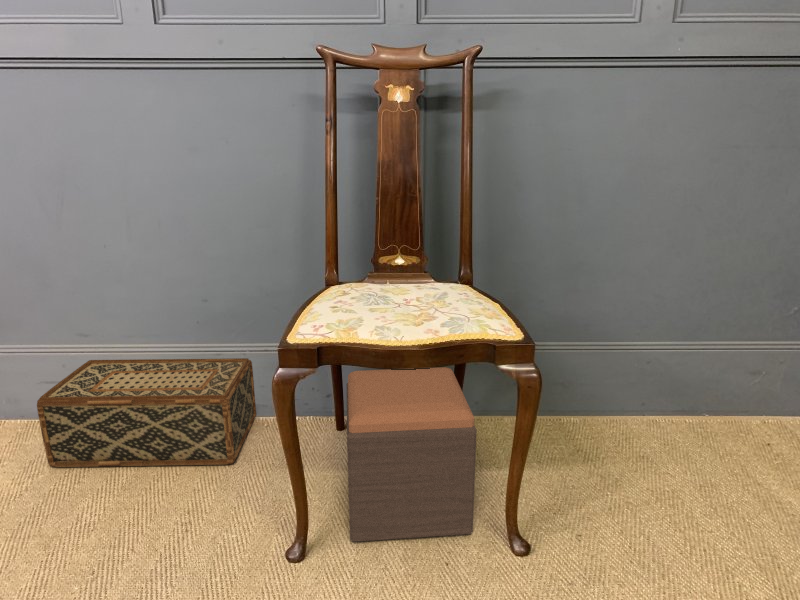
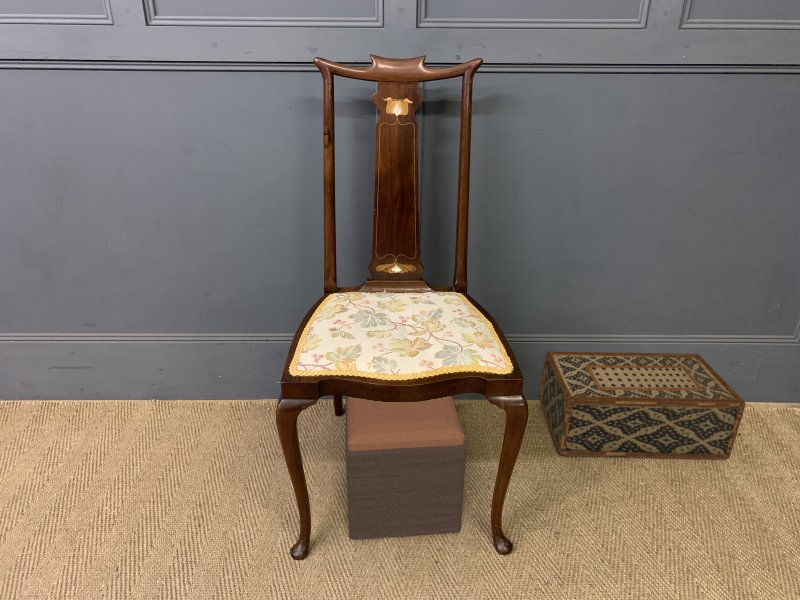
woven basket: present [37,358,256,467] -> present [540,351,746,459]

